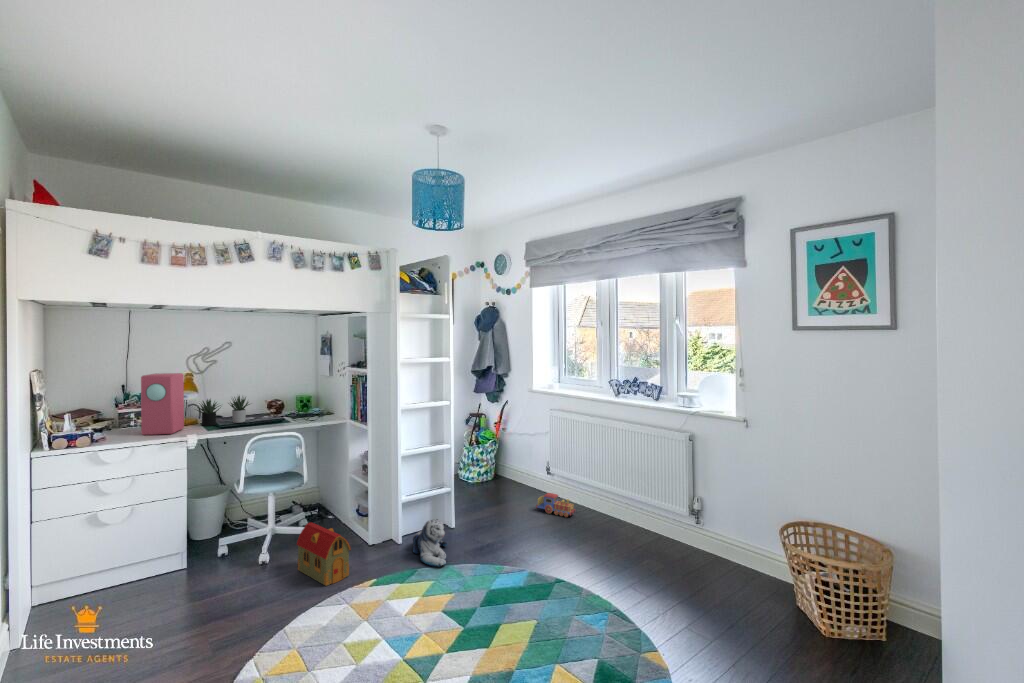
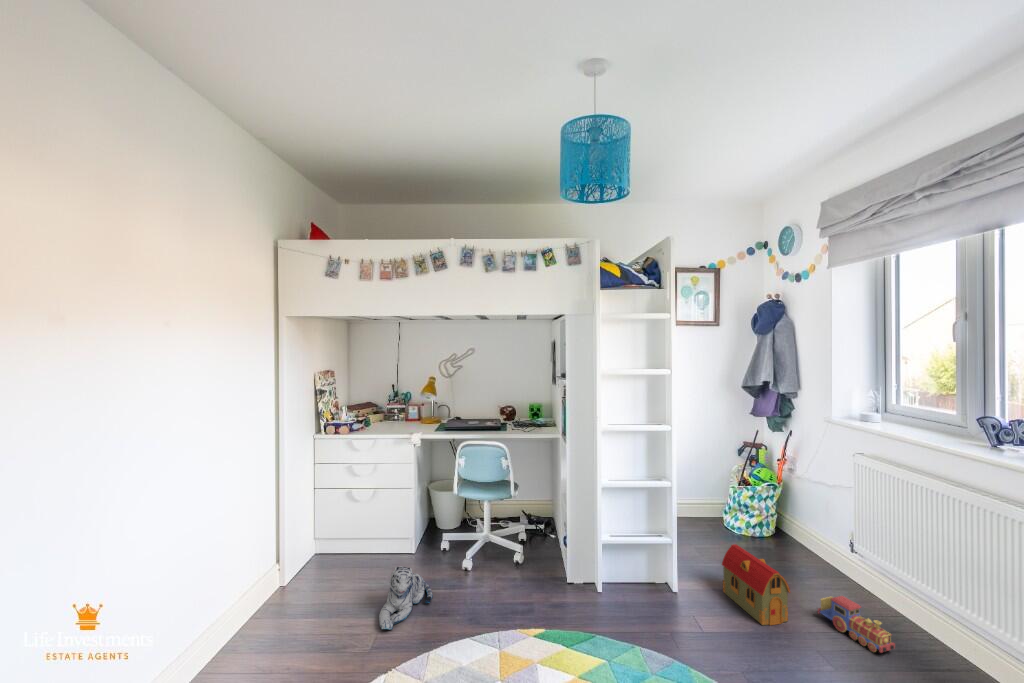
speaker: present [141,373,184,435] -> none [385,376,418,430]
succulent plant: present [197,396,250,426] -> none [429,397,478,425]
plush toy: present [413,519,447,567] -> present [379,566,433,630]
toy house: present [297,523,351,586] -> present [722,545,790,625]

